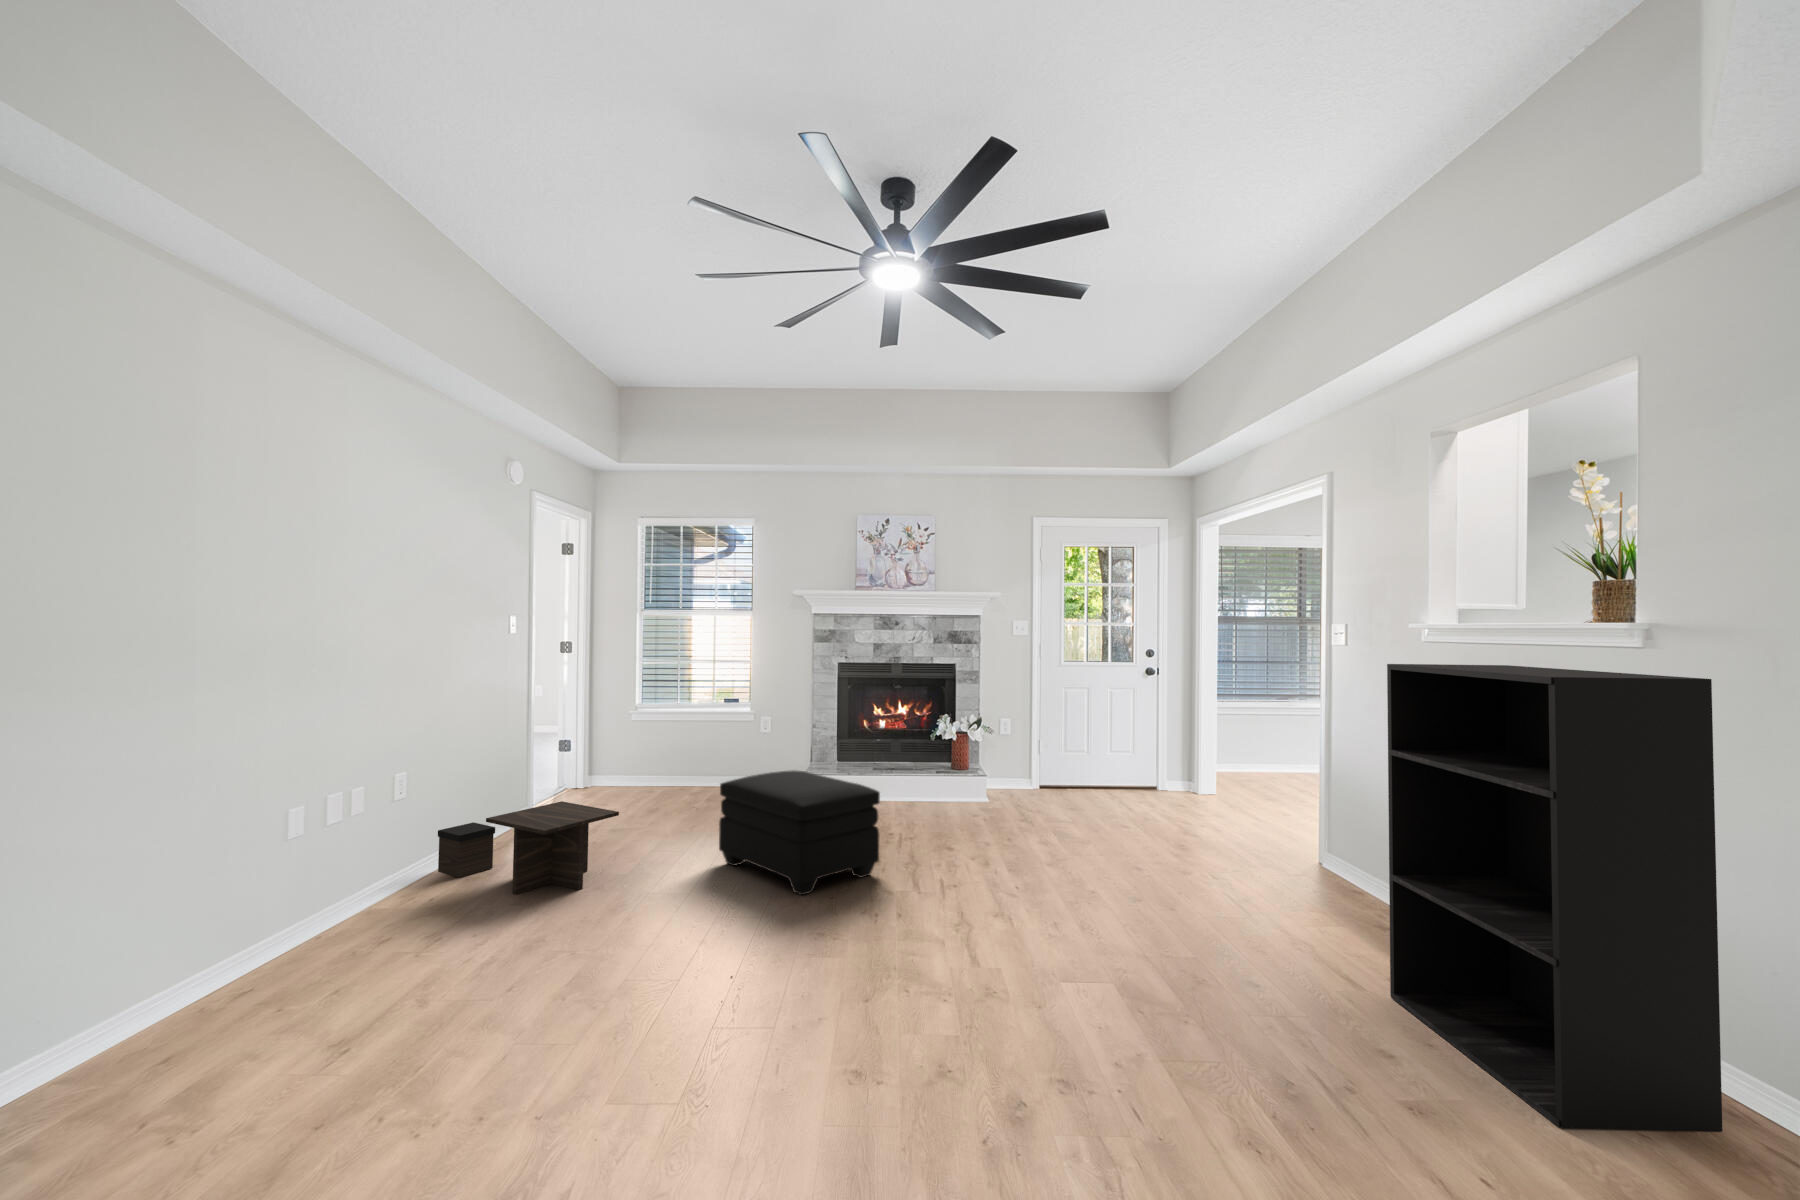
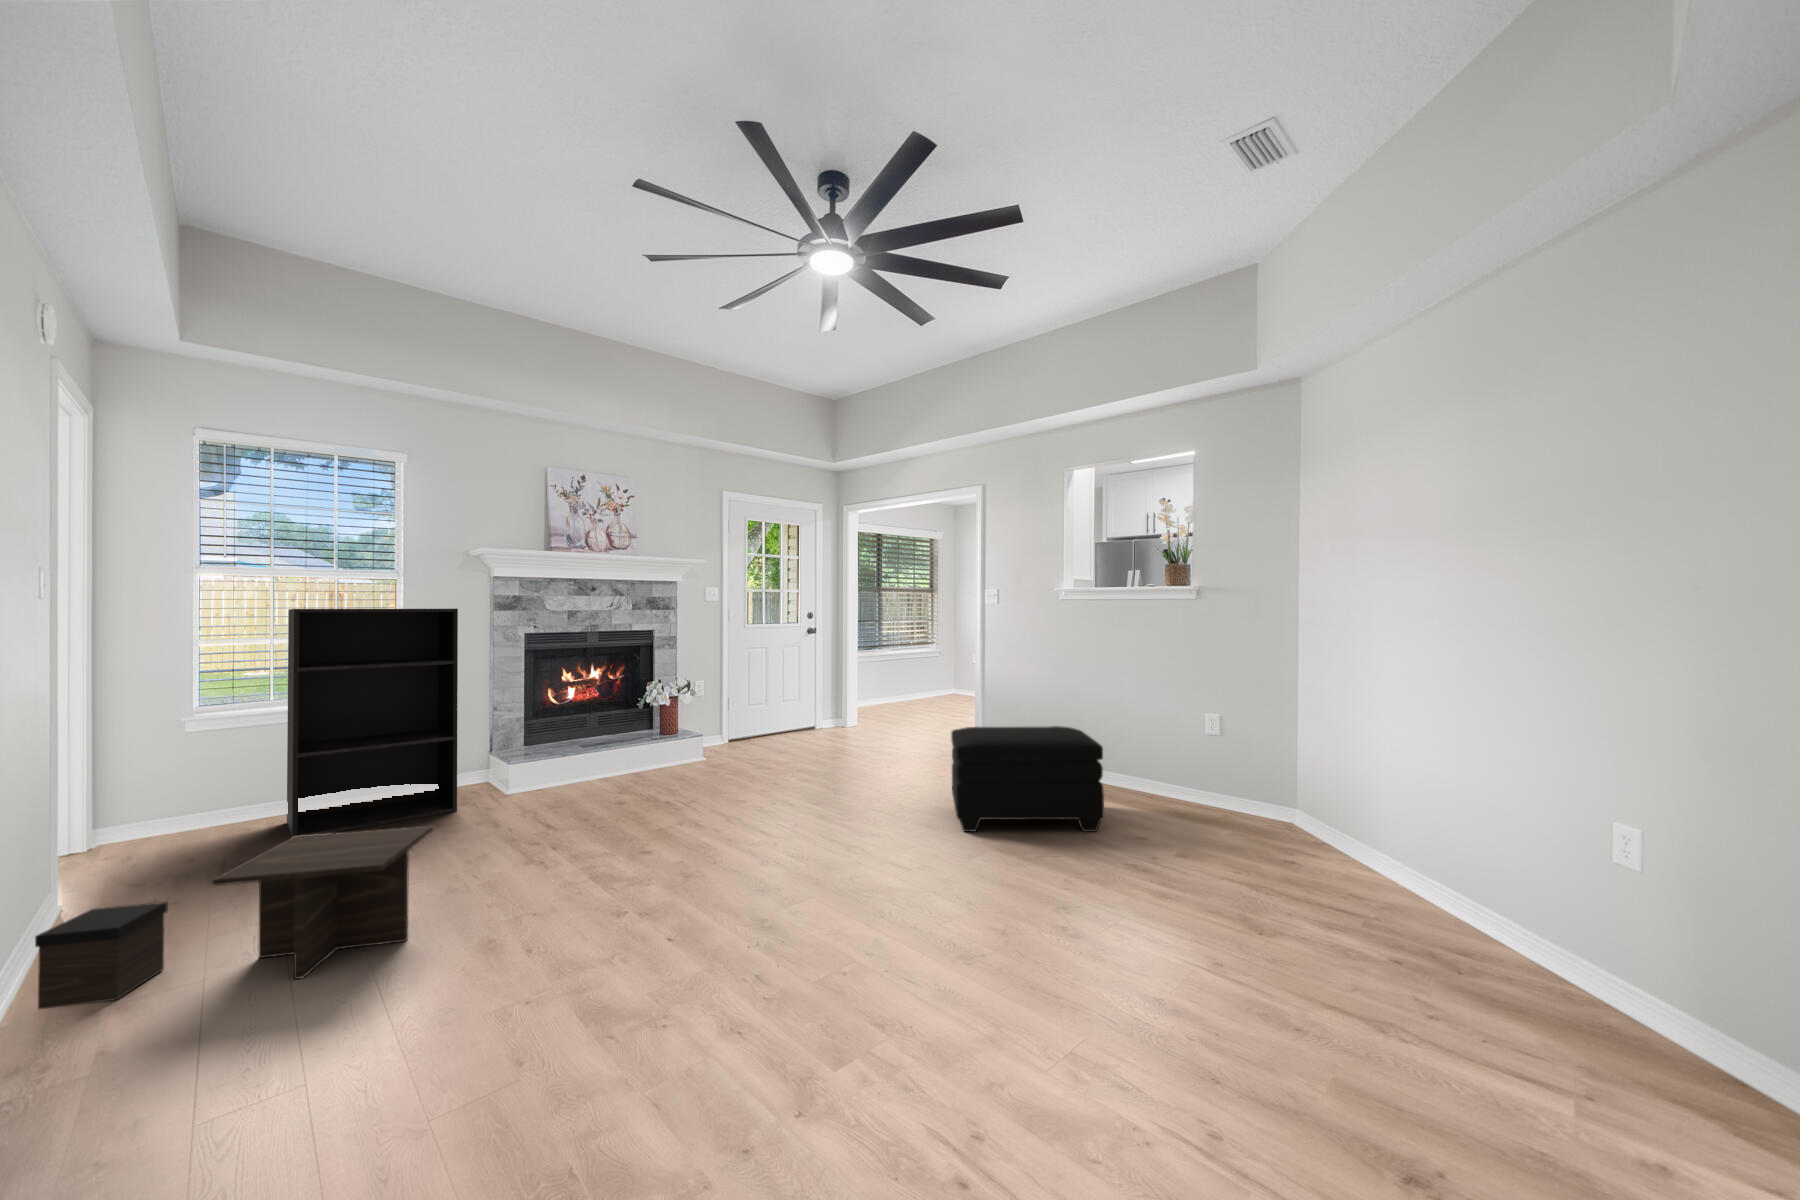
bookshelf: present [1387,664,1722,1132] -> present [287,609,458,837]
ottoman: present [719,770,880,895] -> present [951,726,1104,832]

